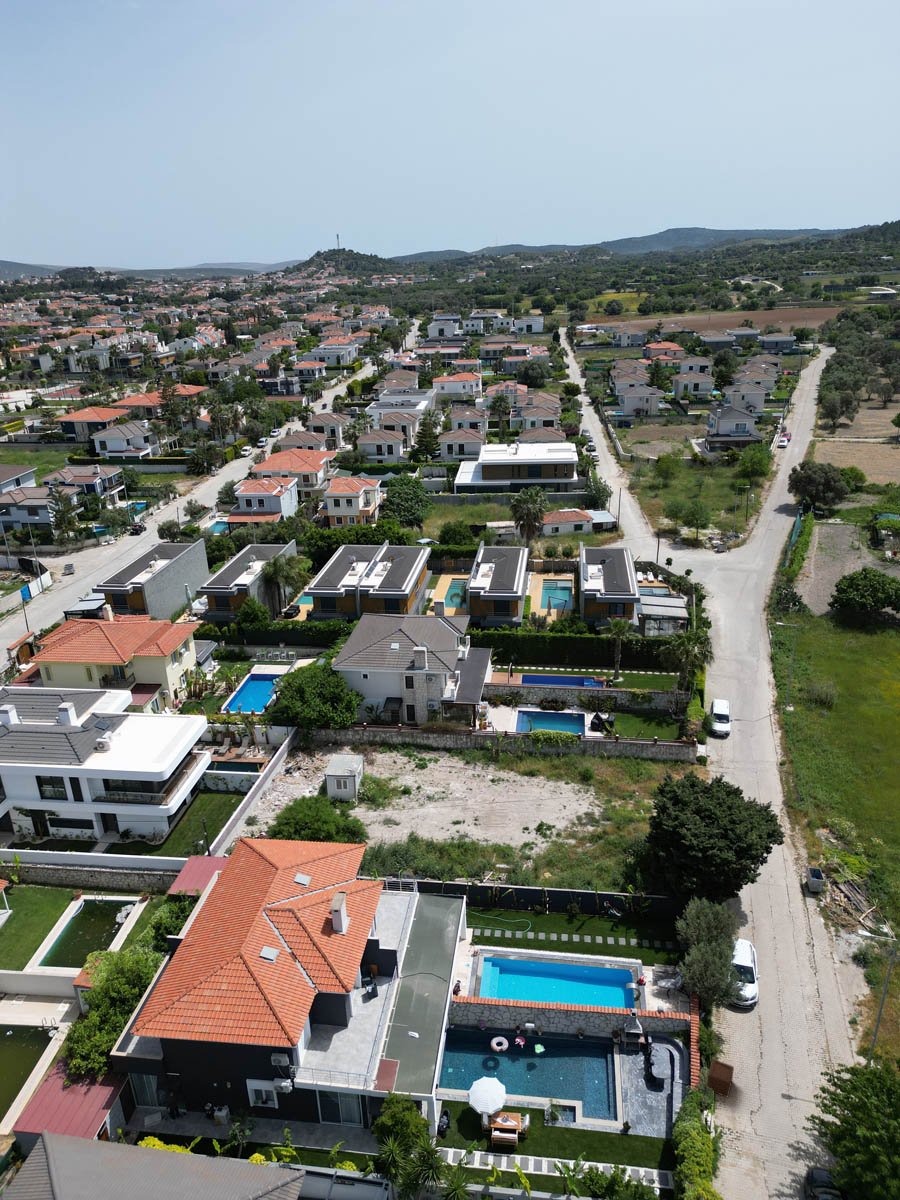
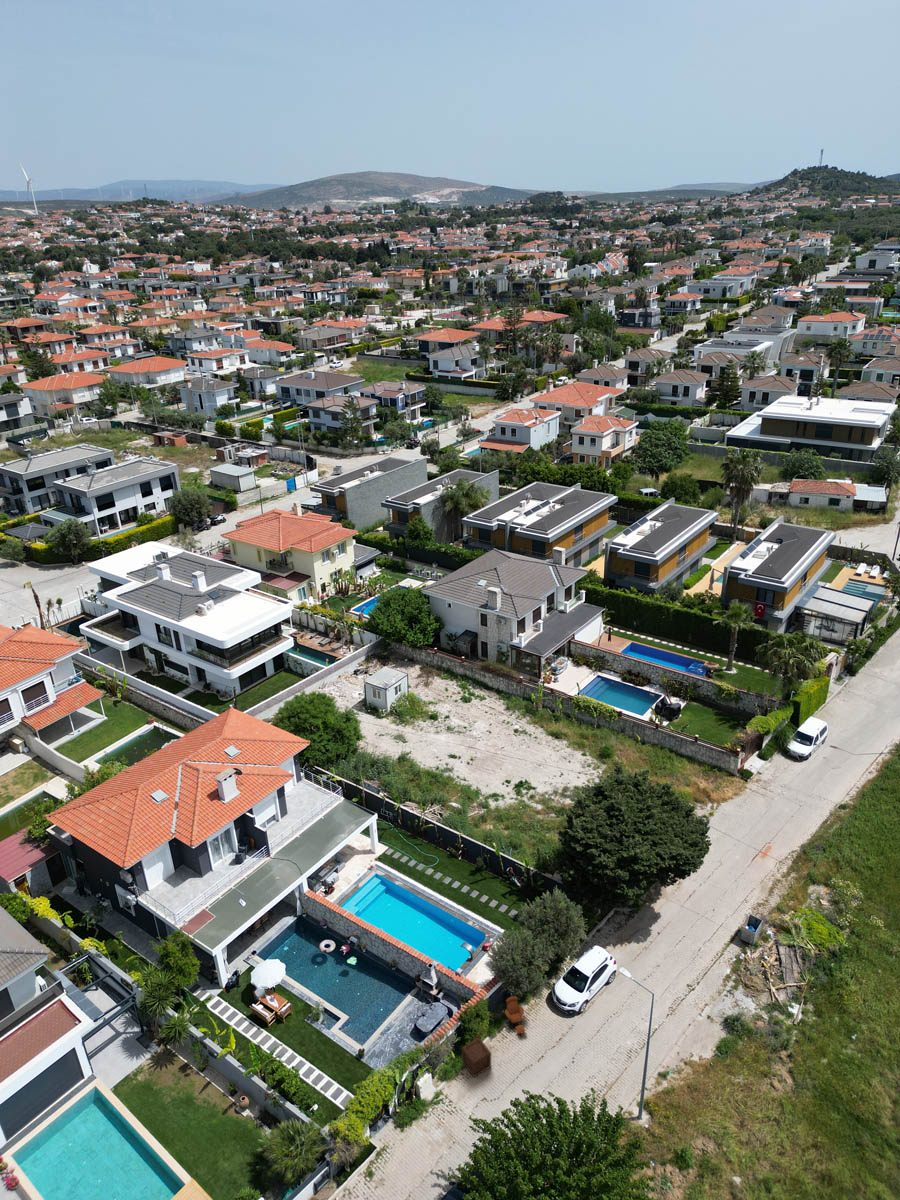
lounge chair: none [704,1010,733,1046] -> present [505,997,525,1034]

